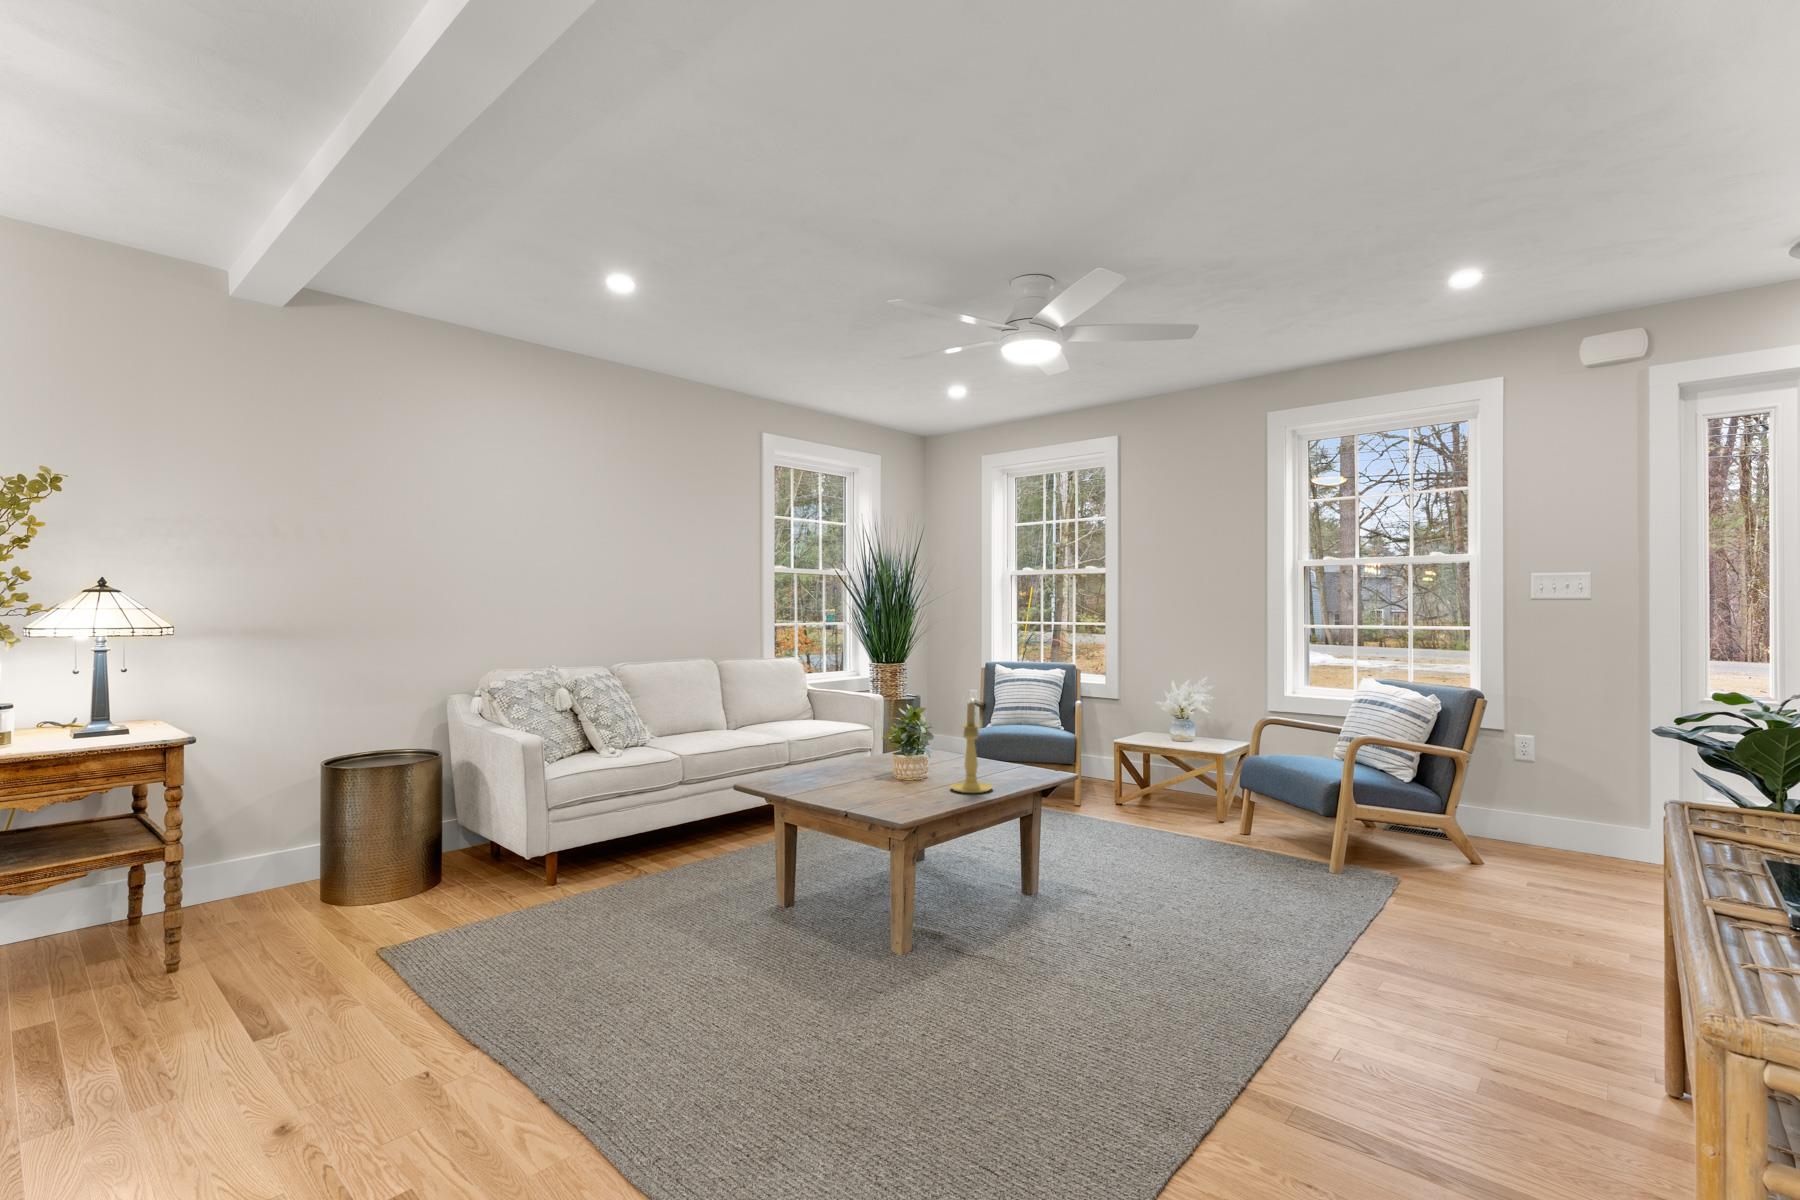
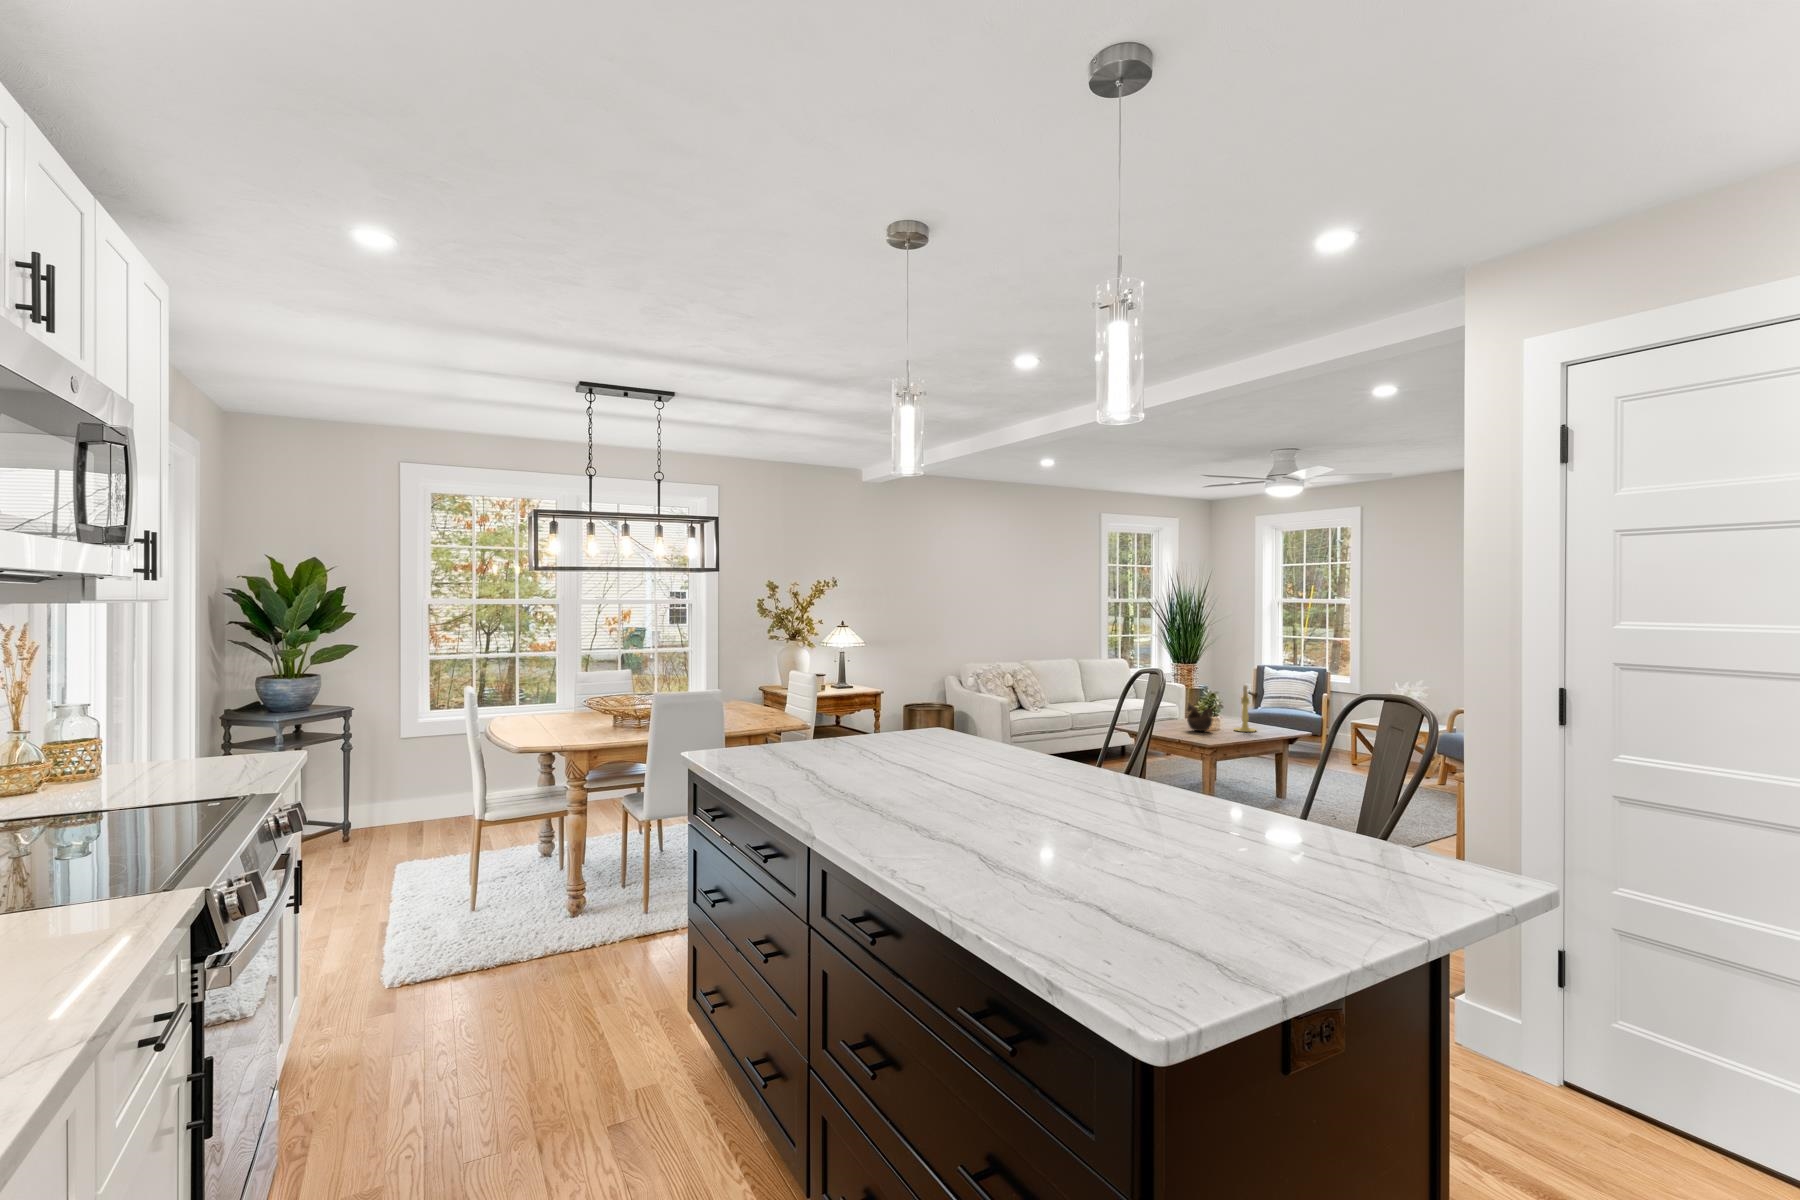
decorative bowl: none [862,738,912,797] -> present [1187,703,1213,731]

